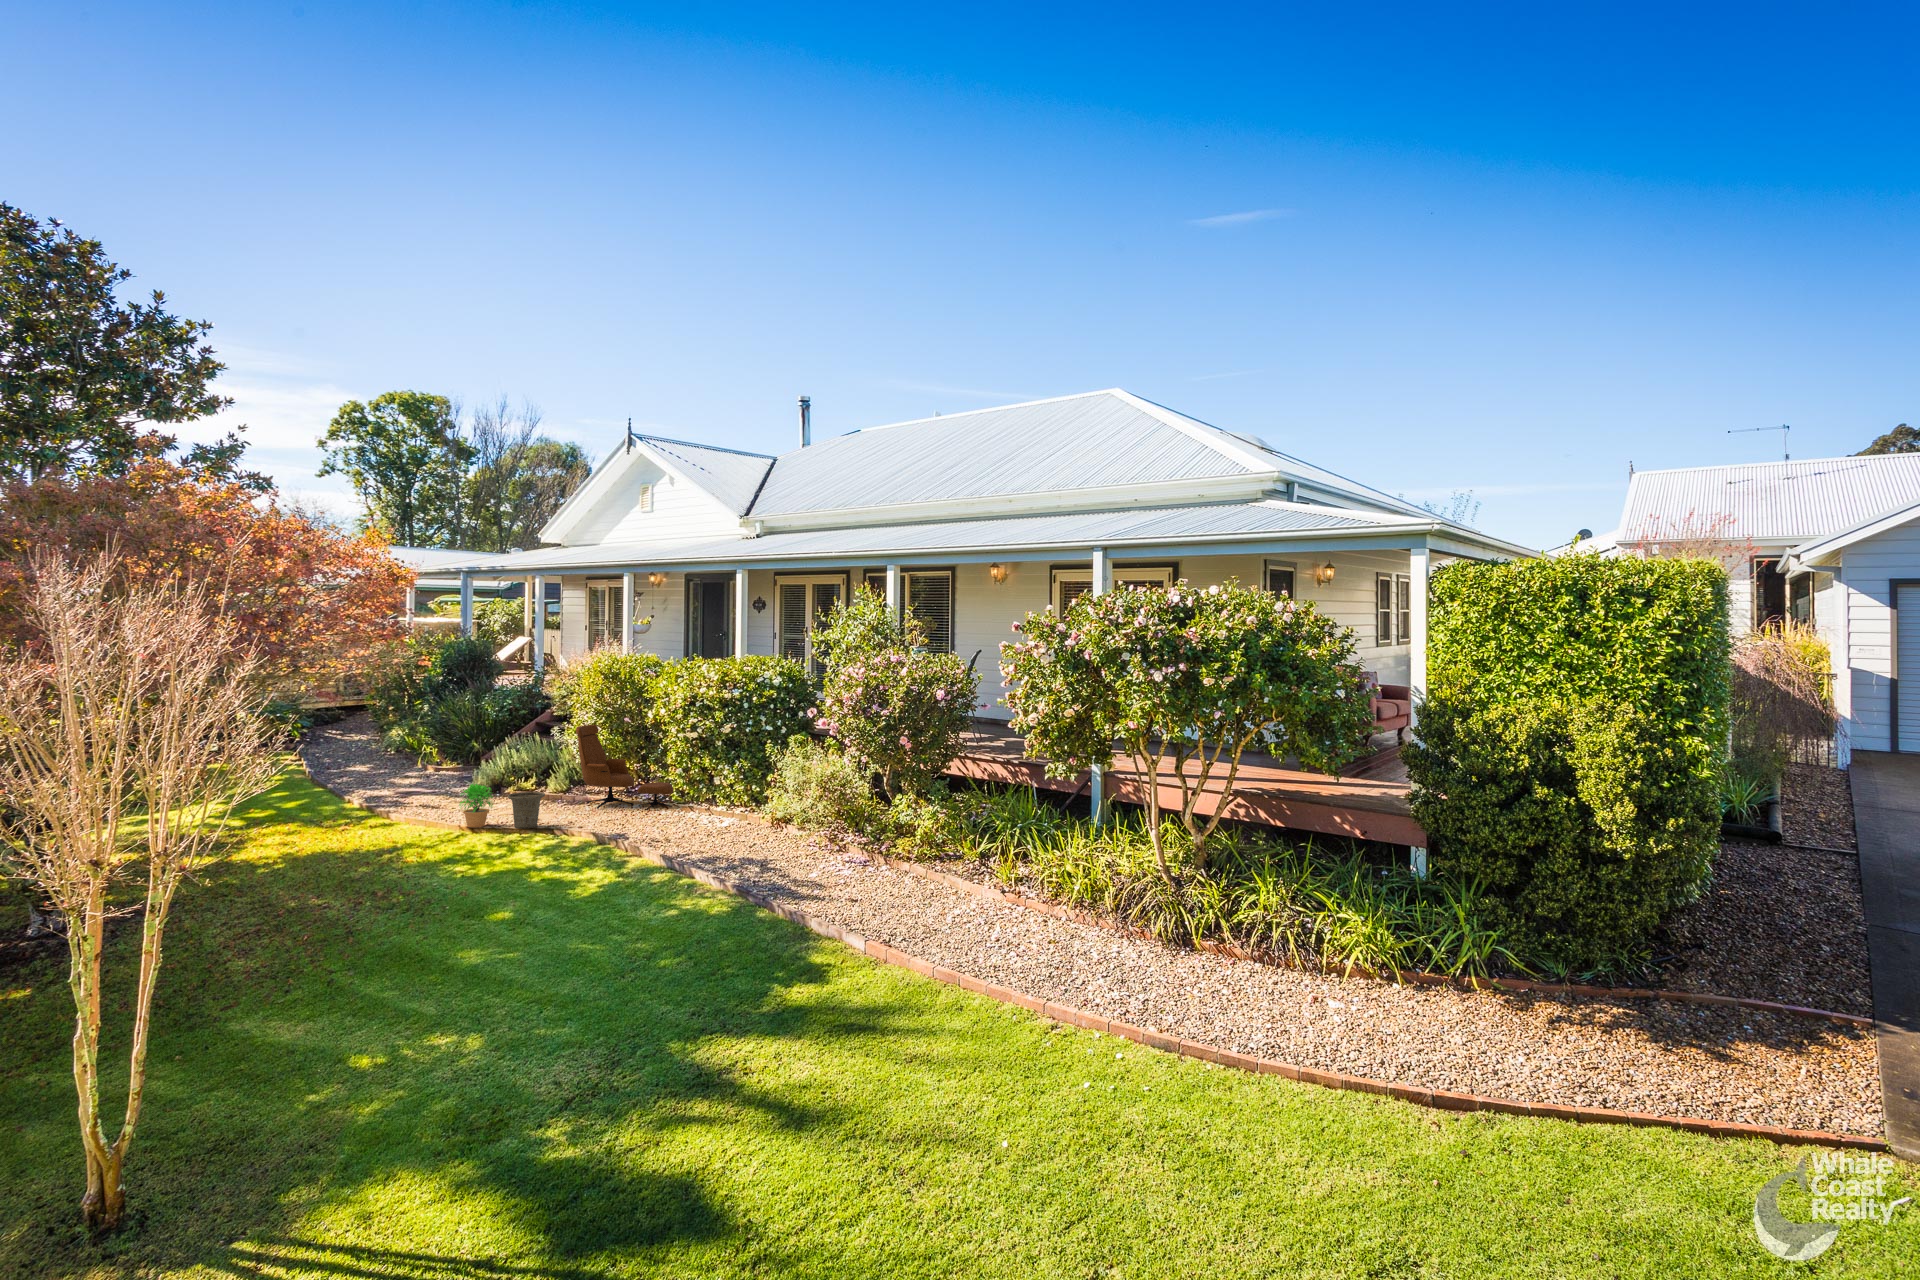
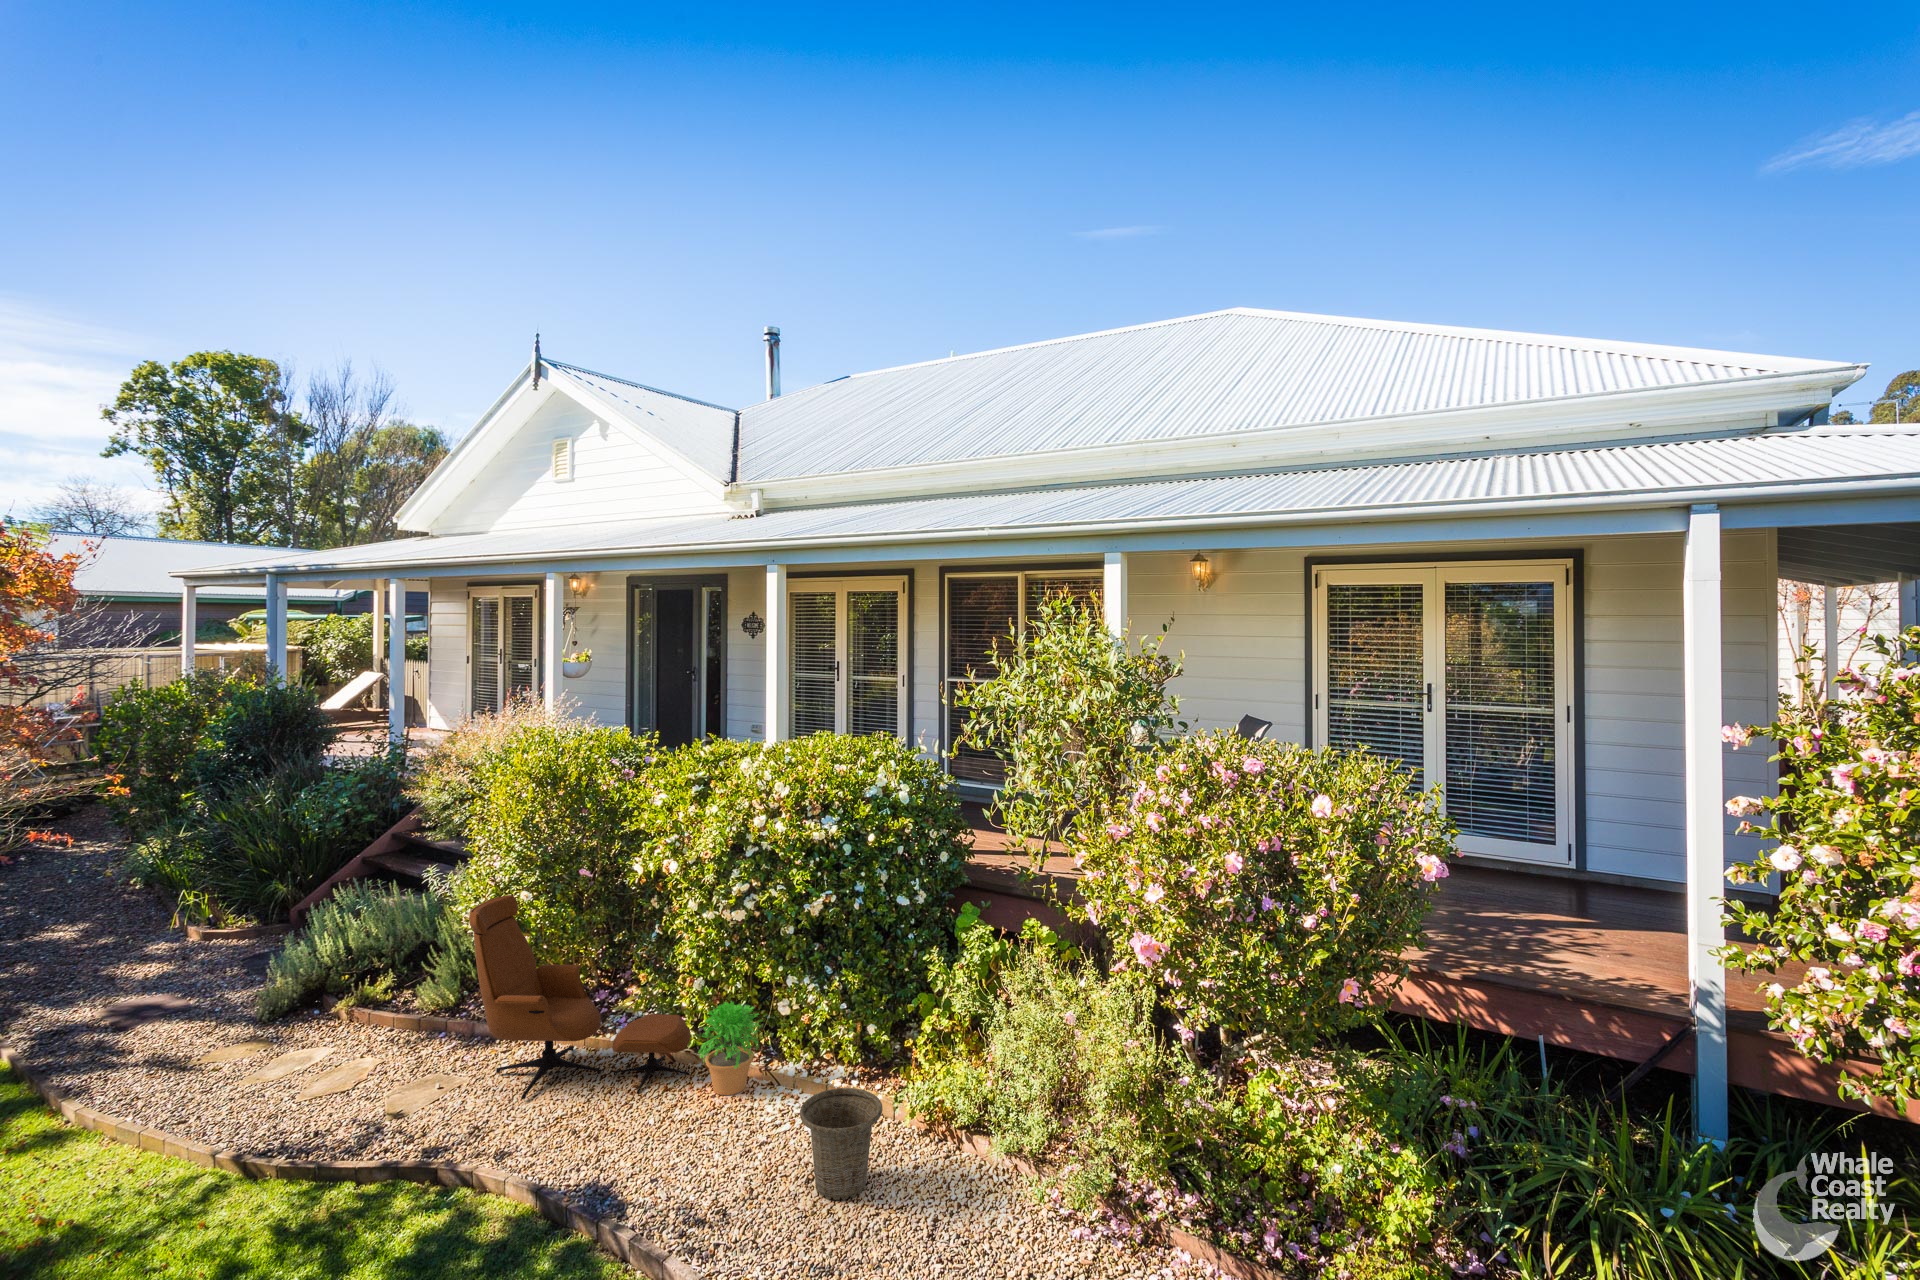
potted plant: present [459,784,493,828] -> present [700,1001,760,1095]
basket: present [508,792,545,829] -> present [800,1088,883,1200]

